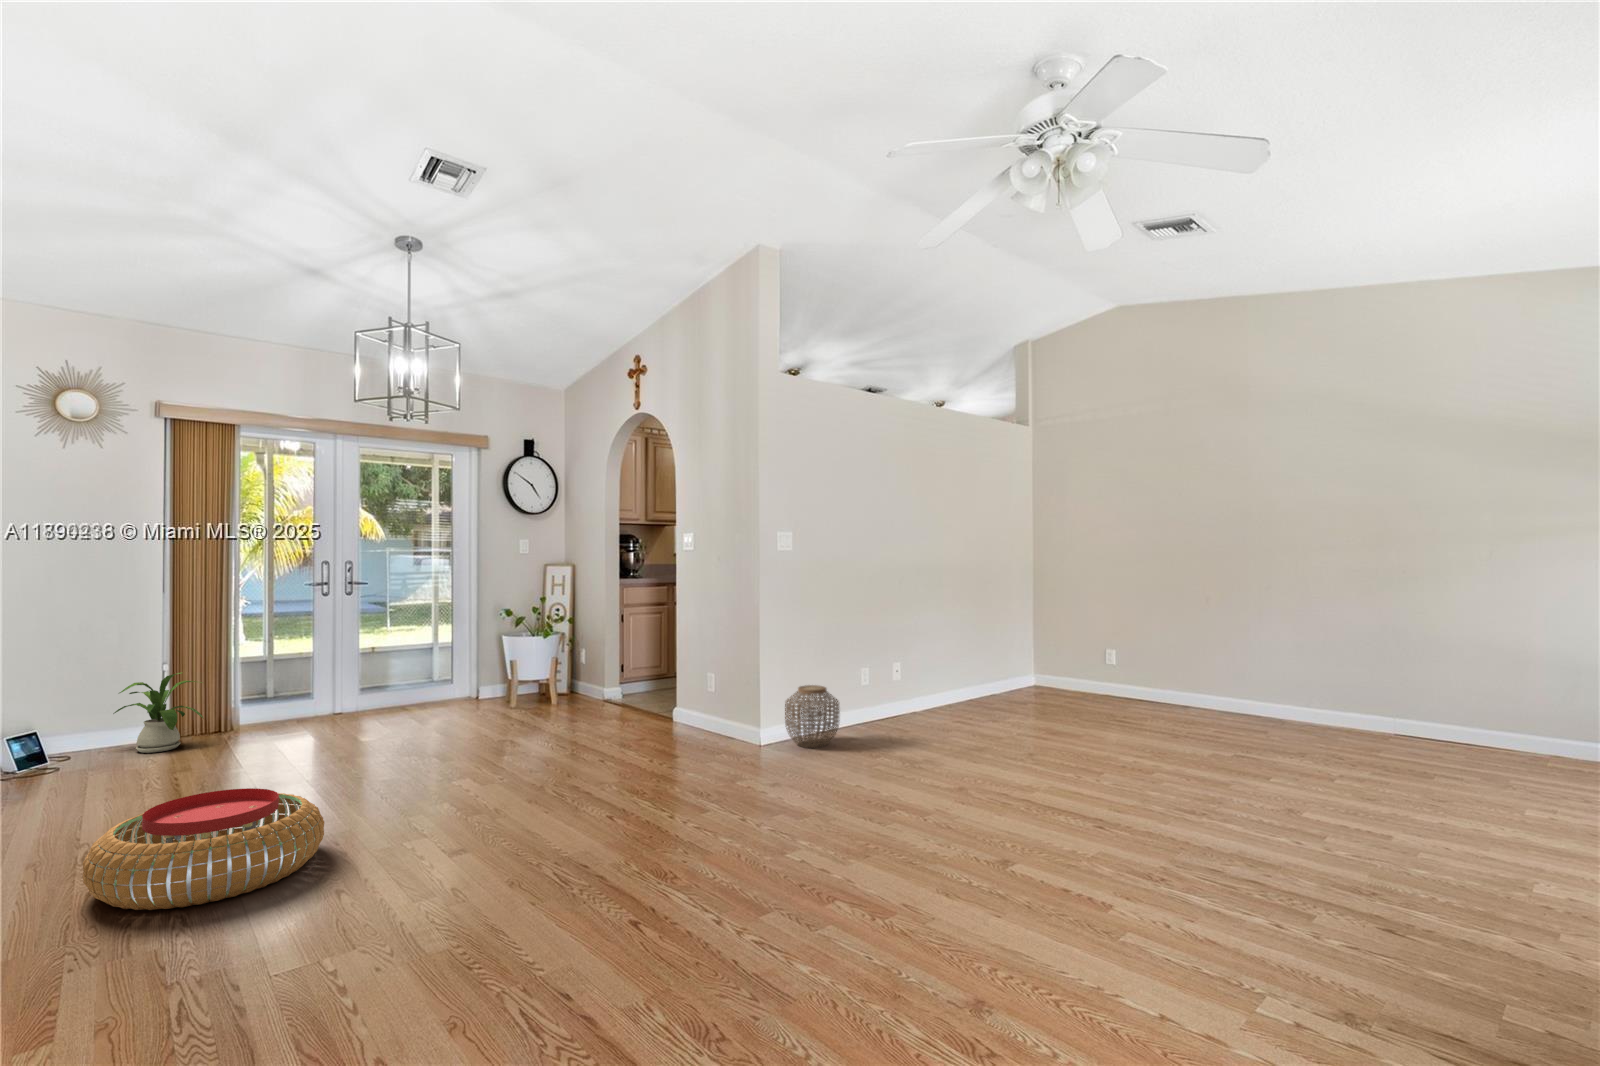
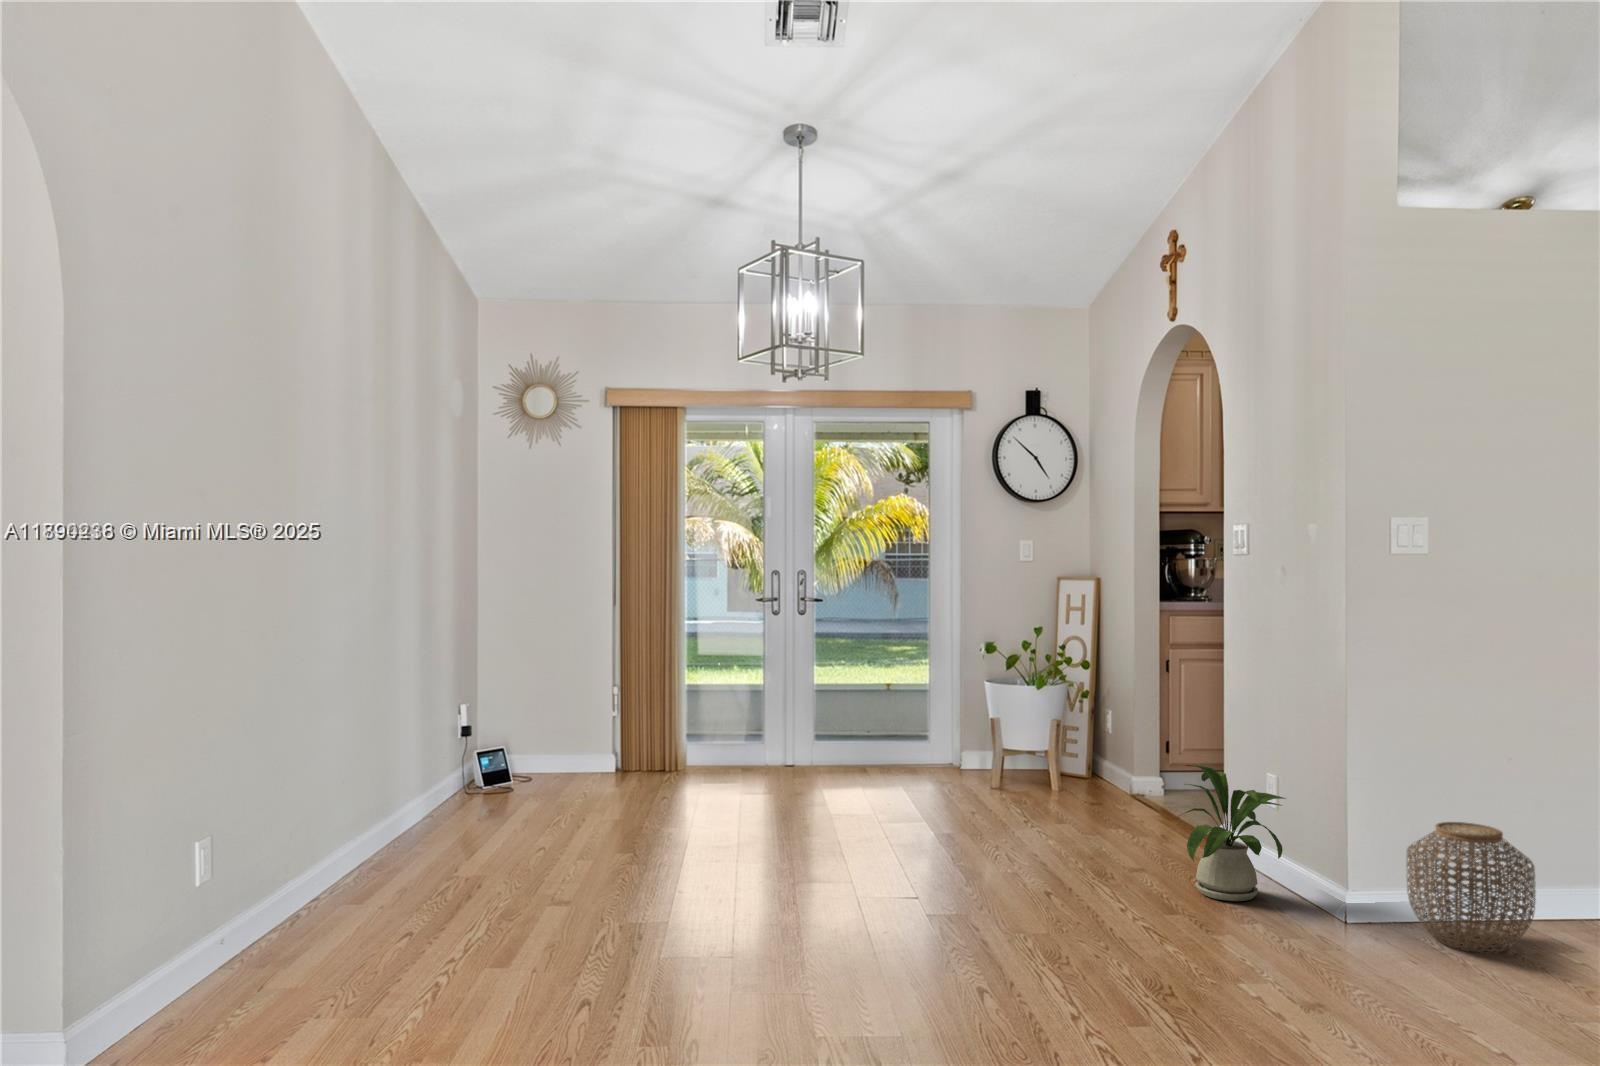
house plant: present [113,673,203,753] -> present [1181,765,1285,901]
pouf: present [82,788,324,910] -> none [378,846,621,984]

